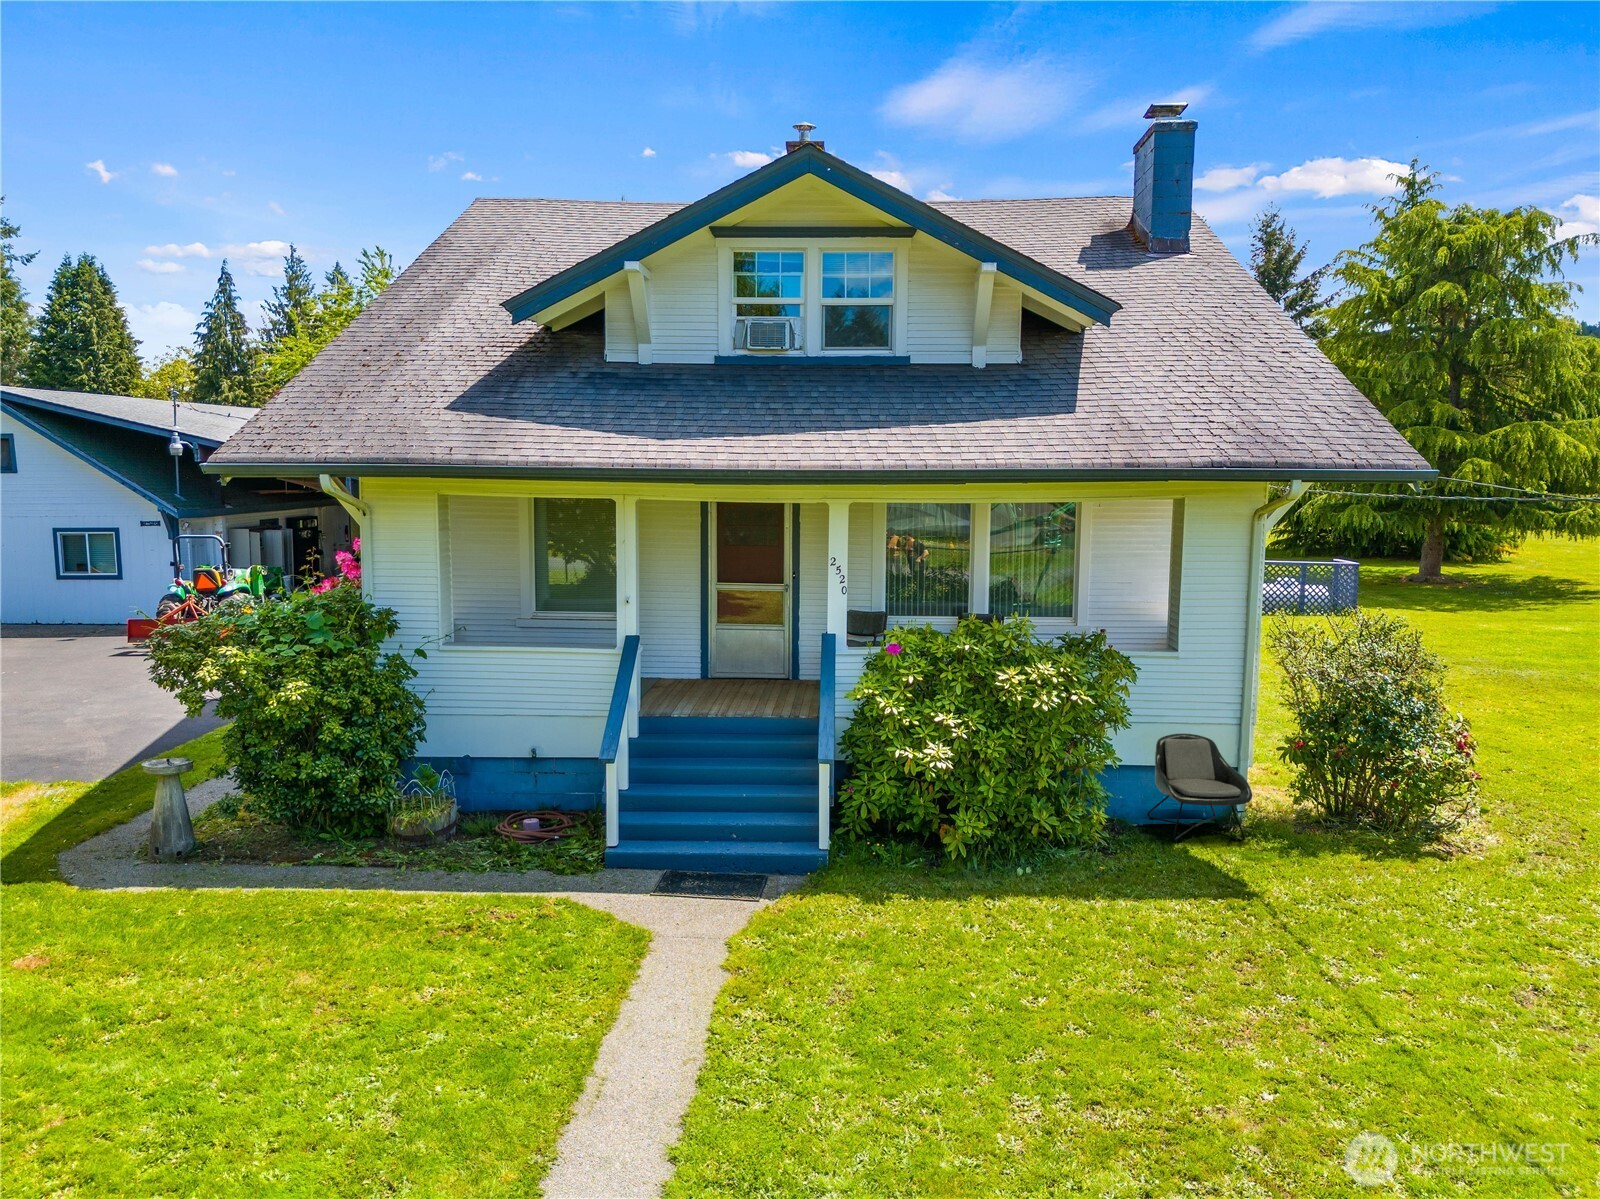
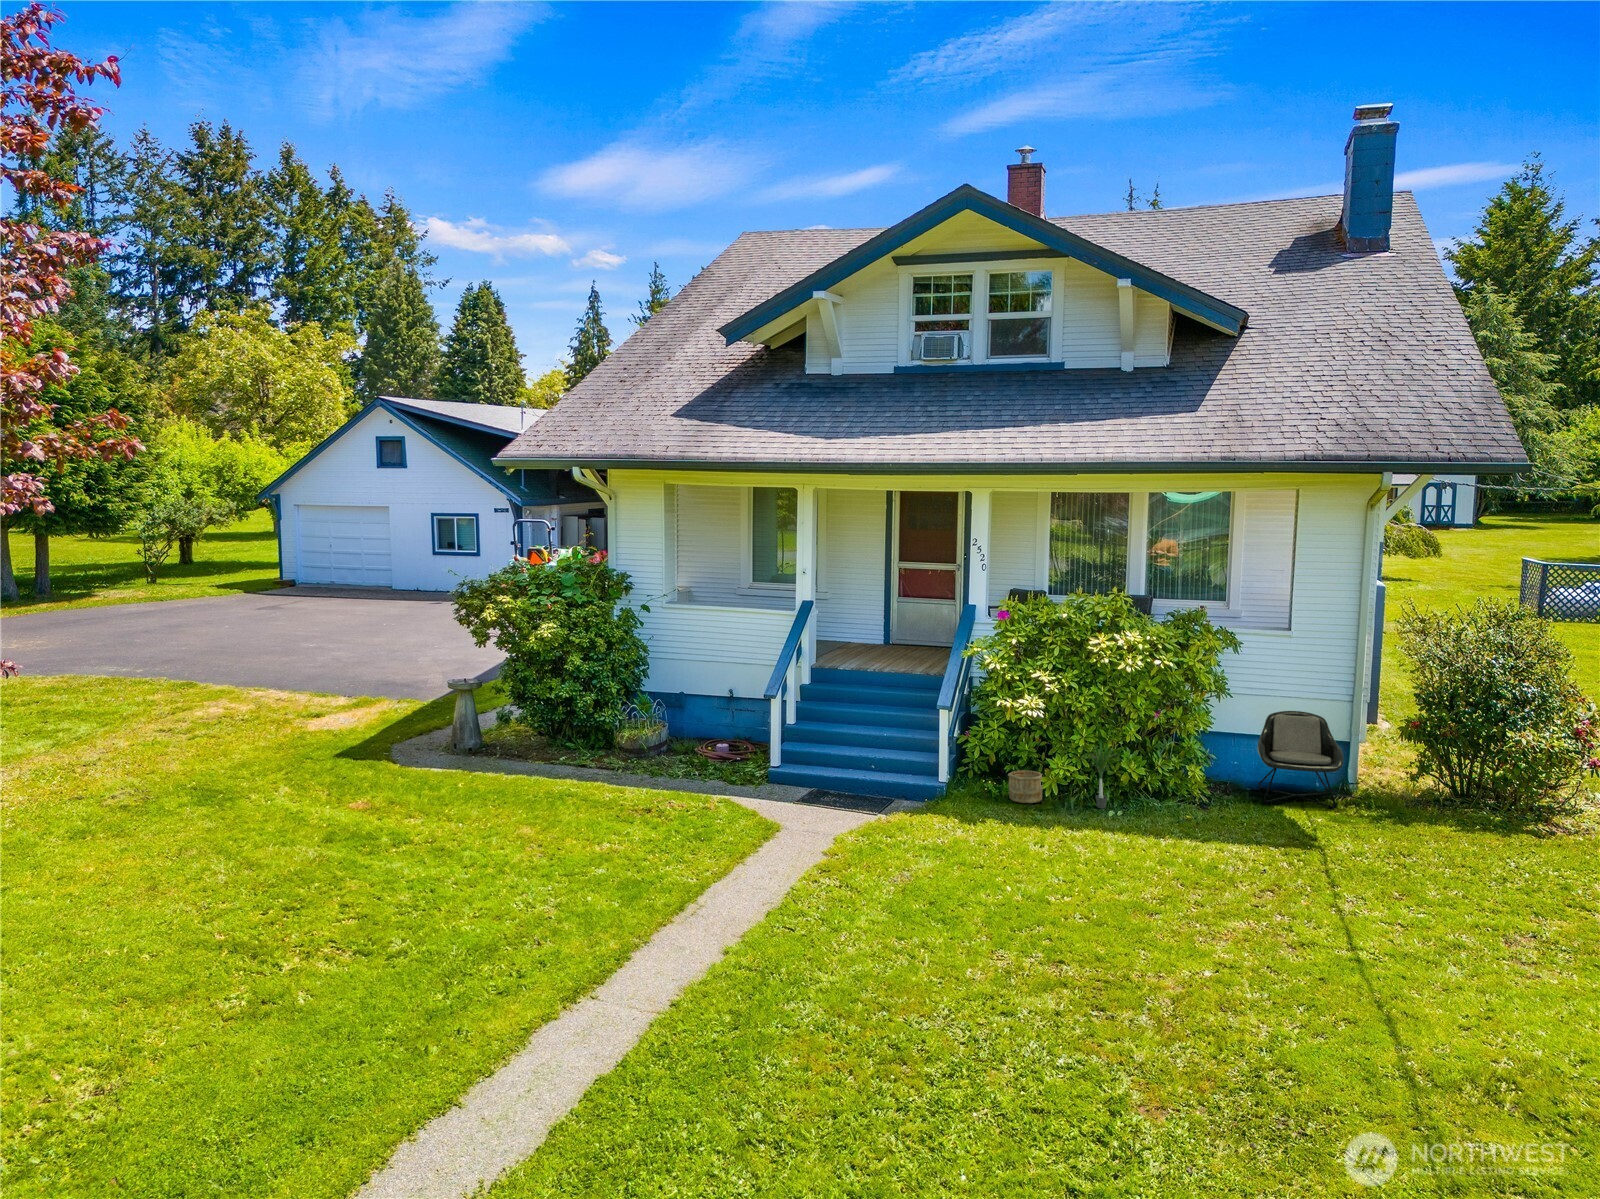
potted plant: none [994,789,1050,874] -> present [1090,742,1116,808]
wooden bucket: none [914,832,954,876] -> present [1008,770,1042,803]

